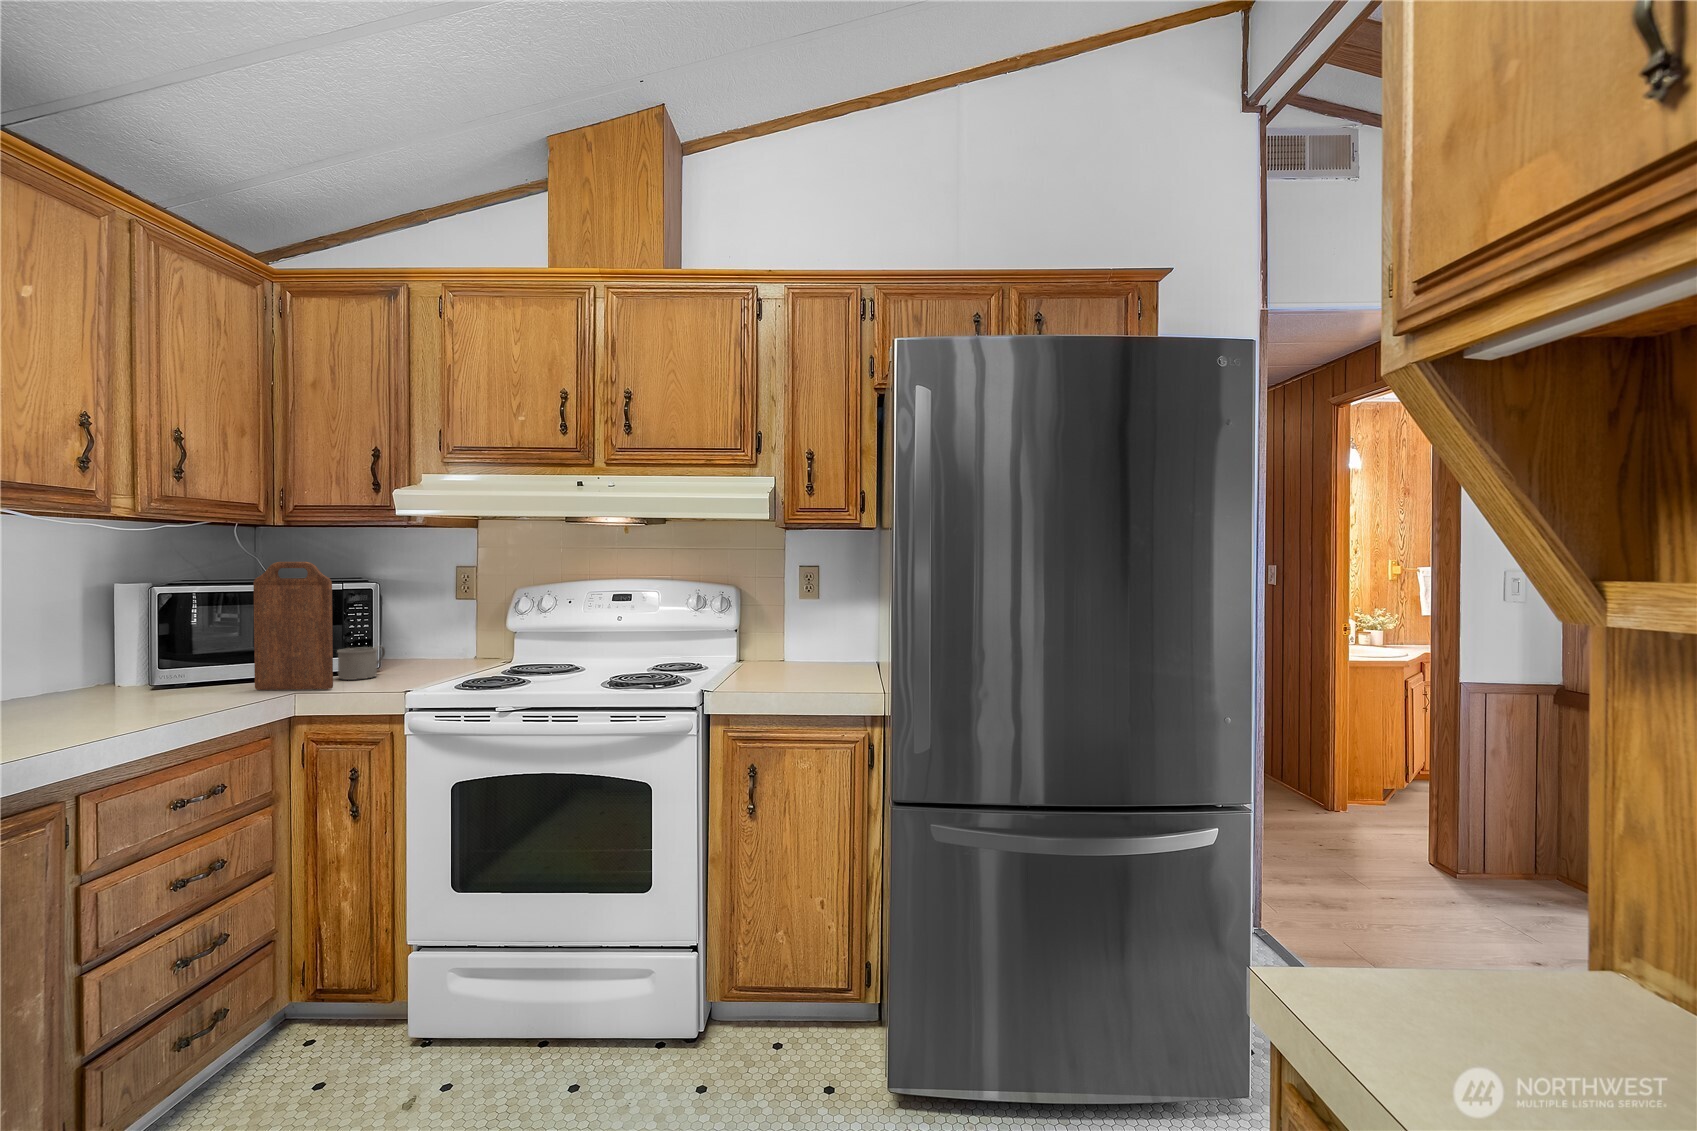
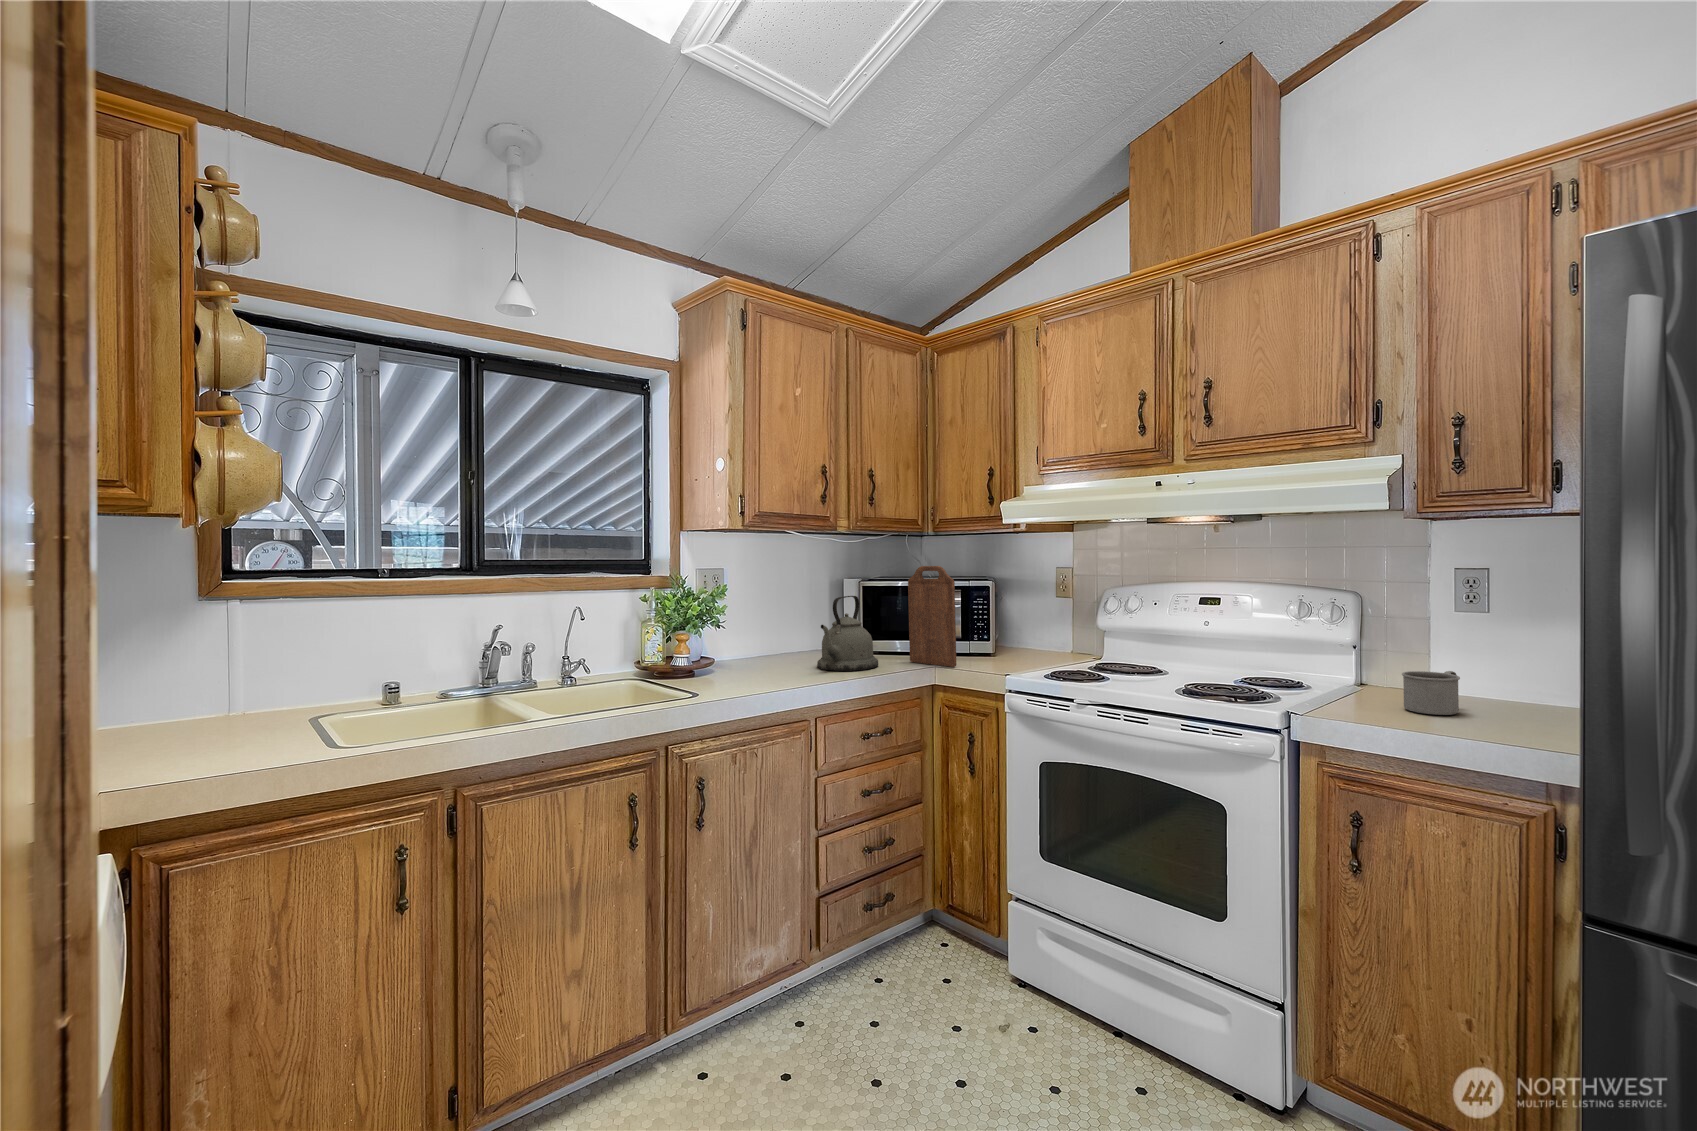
kettle: none [89,603,206,713] -> present [817,596,878,671]
mug: present [337,646,385,680] -> present [1402,671,1460,715]

